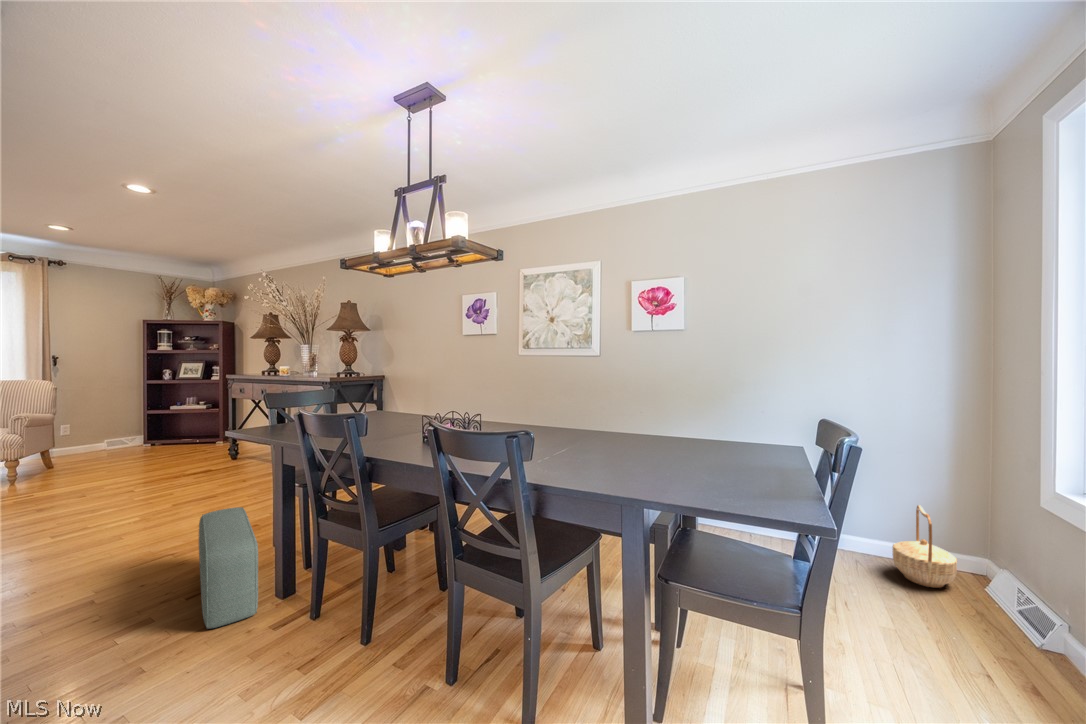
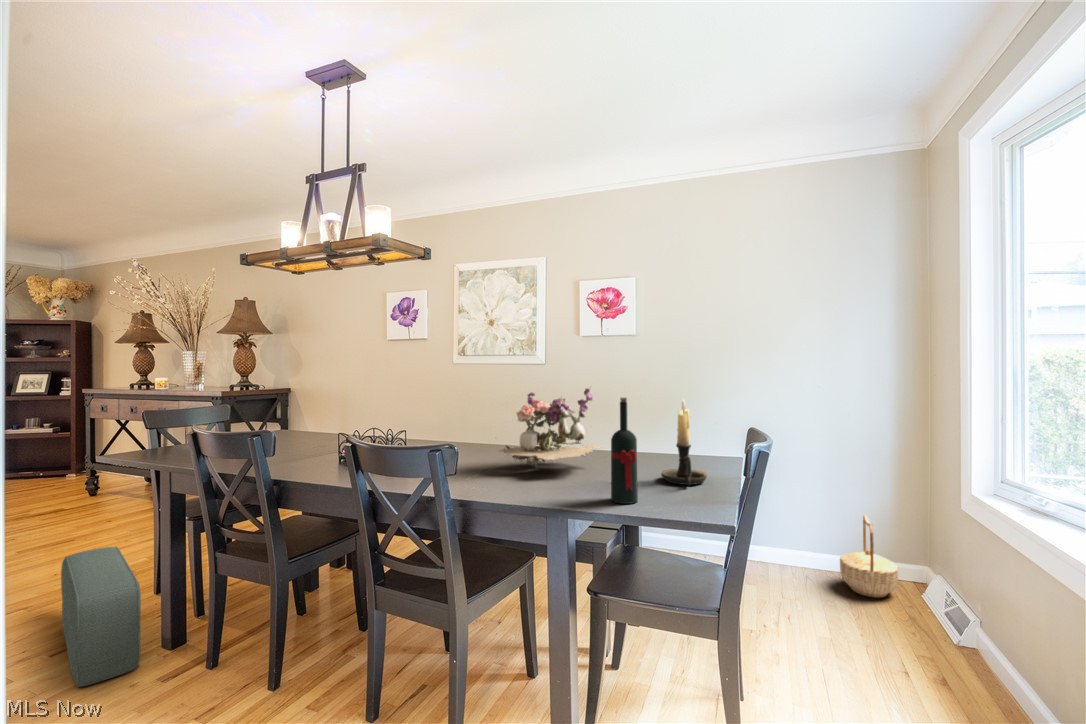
flower arrangement: none [565,377,664,454] -> present [499,387,602,467]
wine bottle: none [682,388,710,495] -> present [611,397,638,504]
candle holder: none [727,389,775,477] -> present [661,399,707,486]

